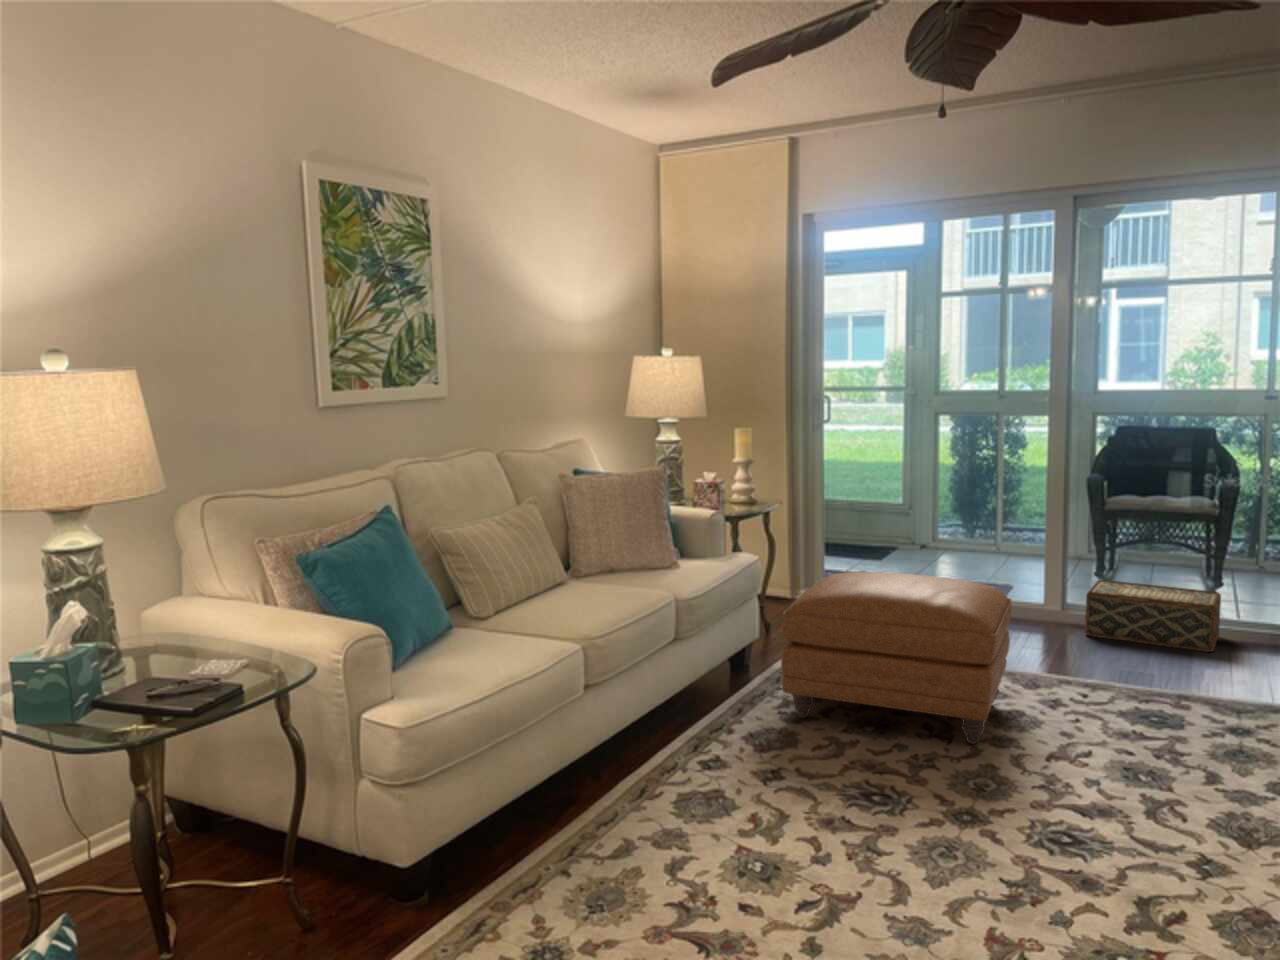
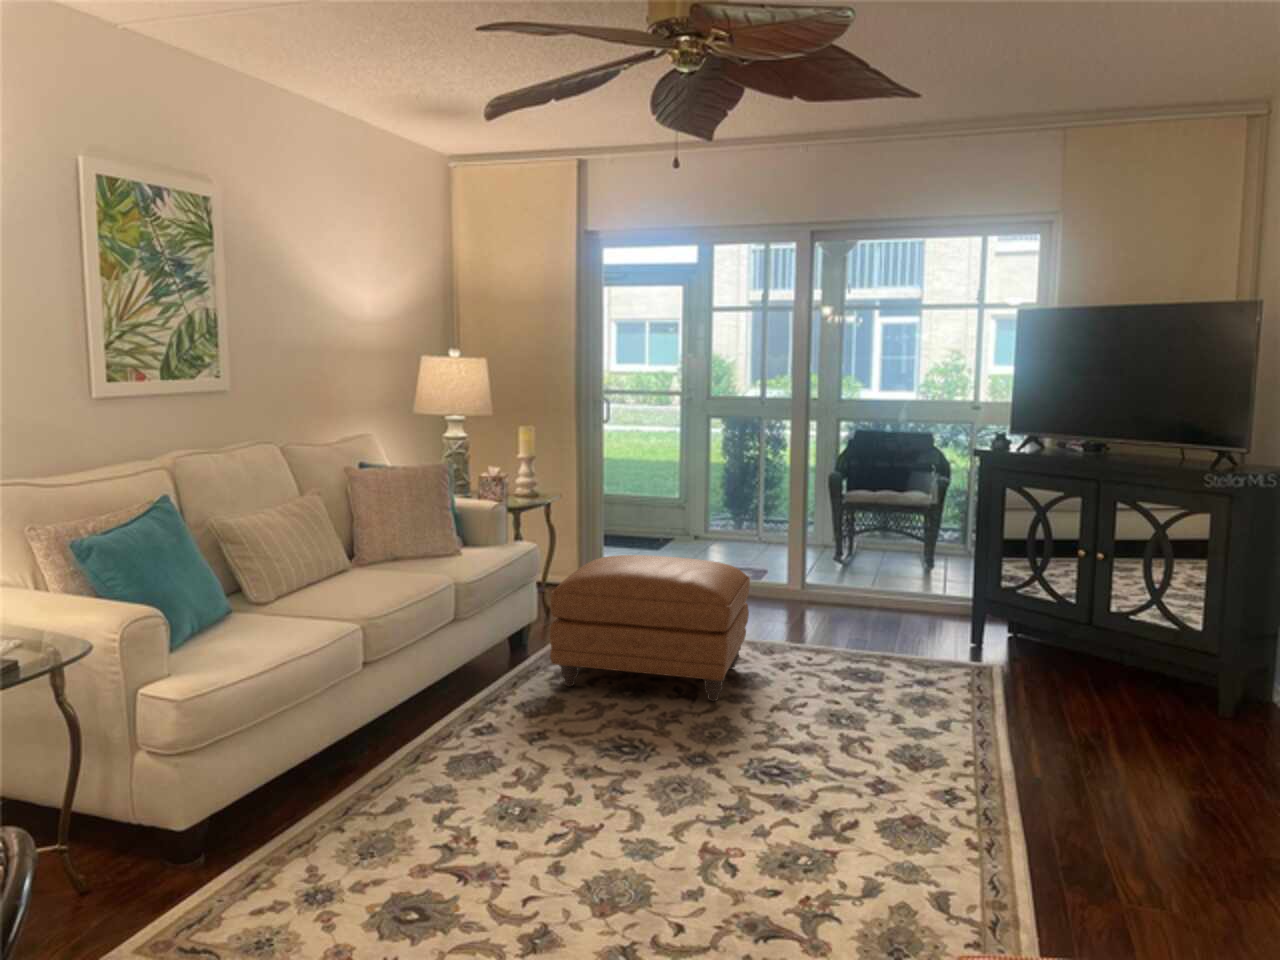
woven basket: present [1085,579,1221,652] -> none [819,561,927,620]

